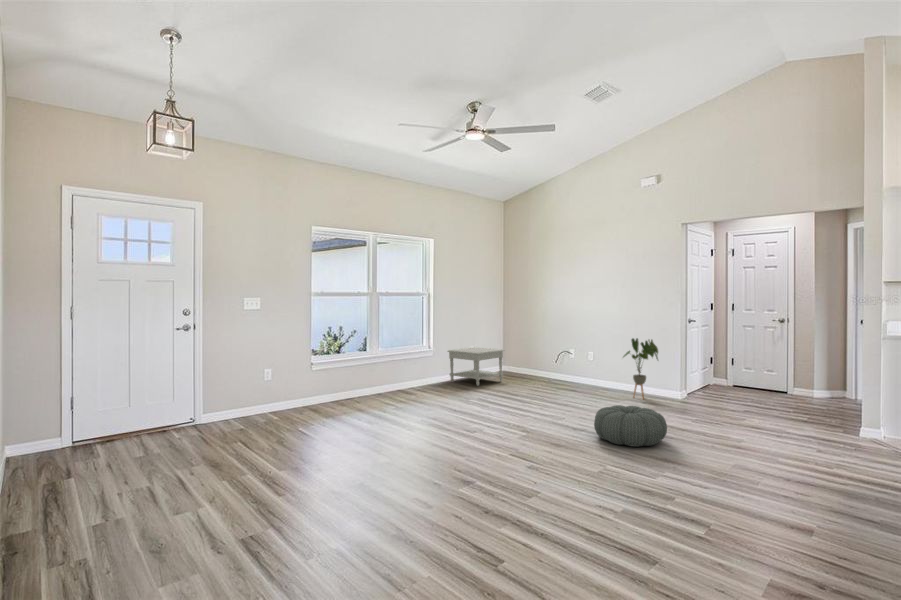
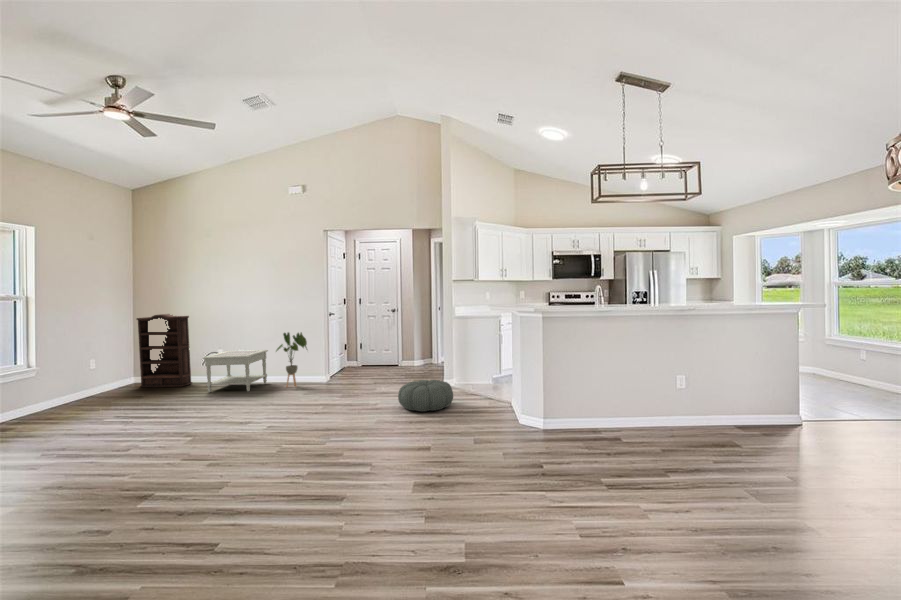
bookshelf: none [506,313,547,380] -> present [137,314,192,387]
side table: present [448,347,504,386] -> present [203,350,268,392]
pouf: present [594,405,667,447] -> present [398,380,453,412]

